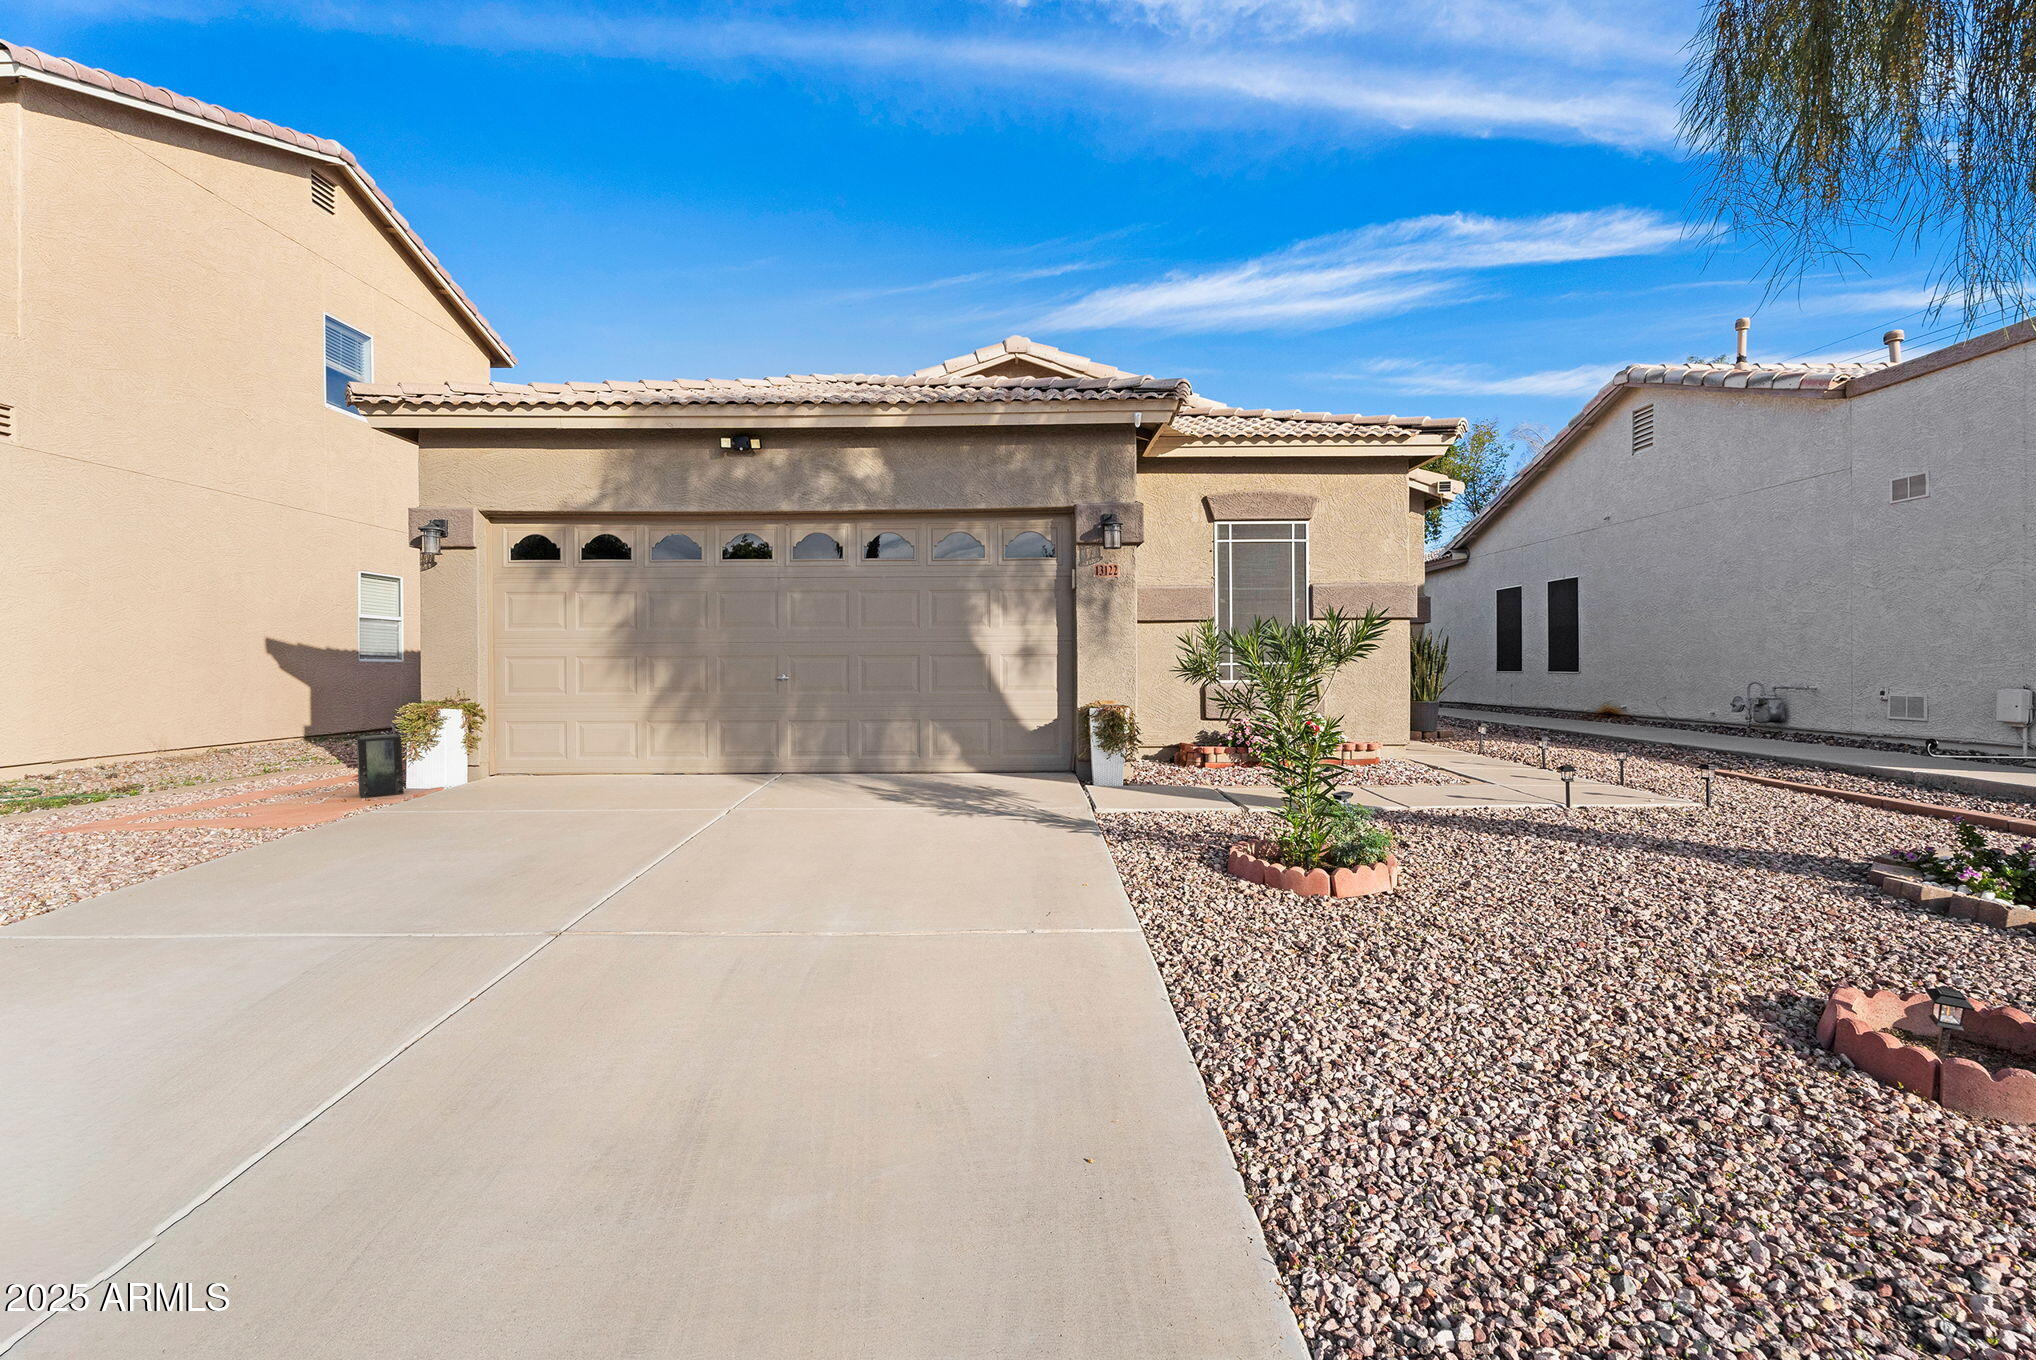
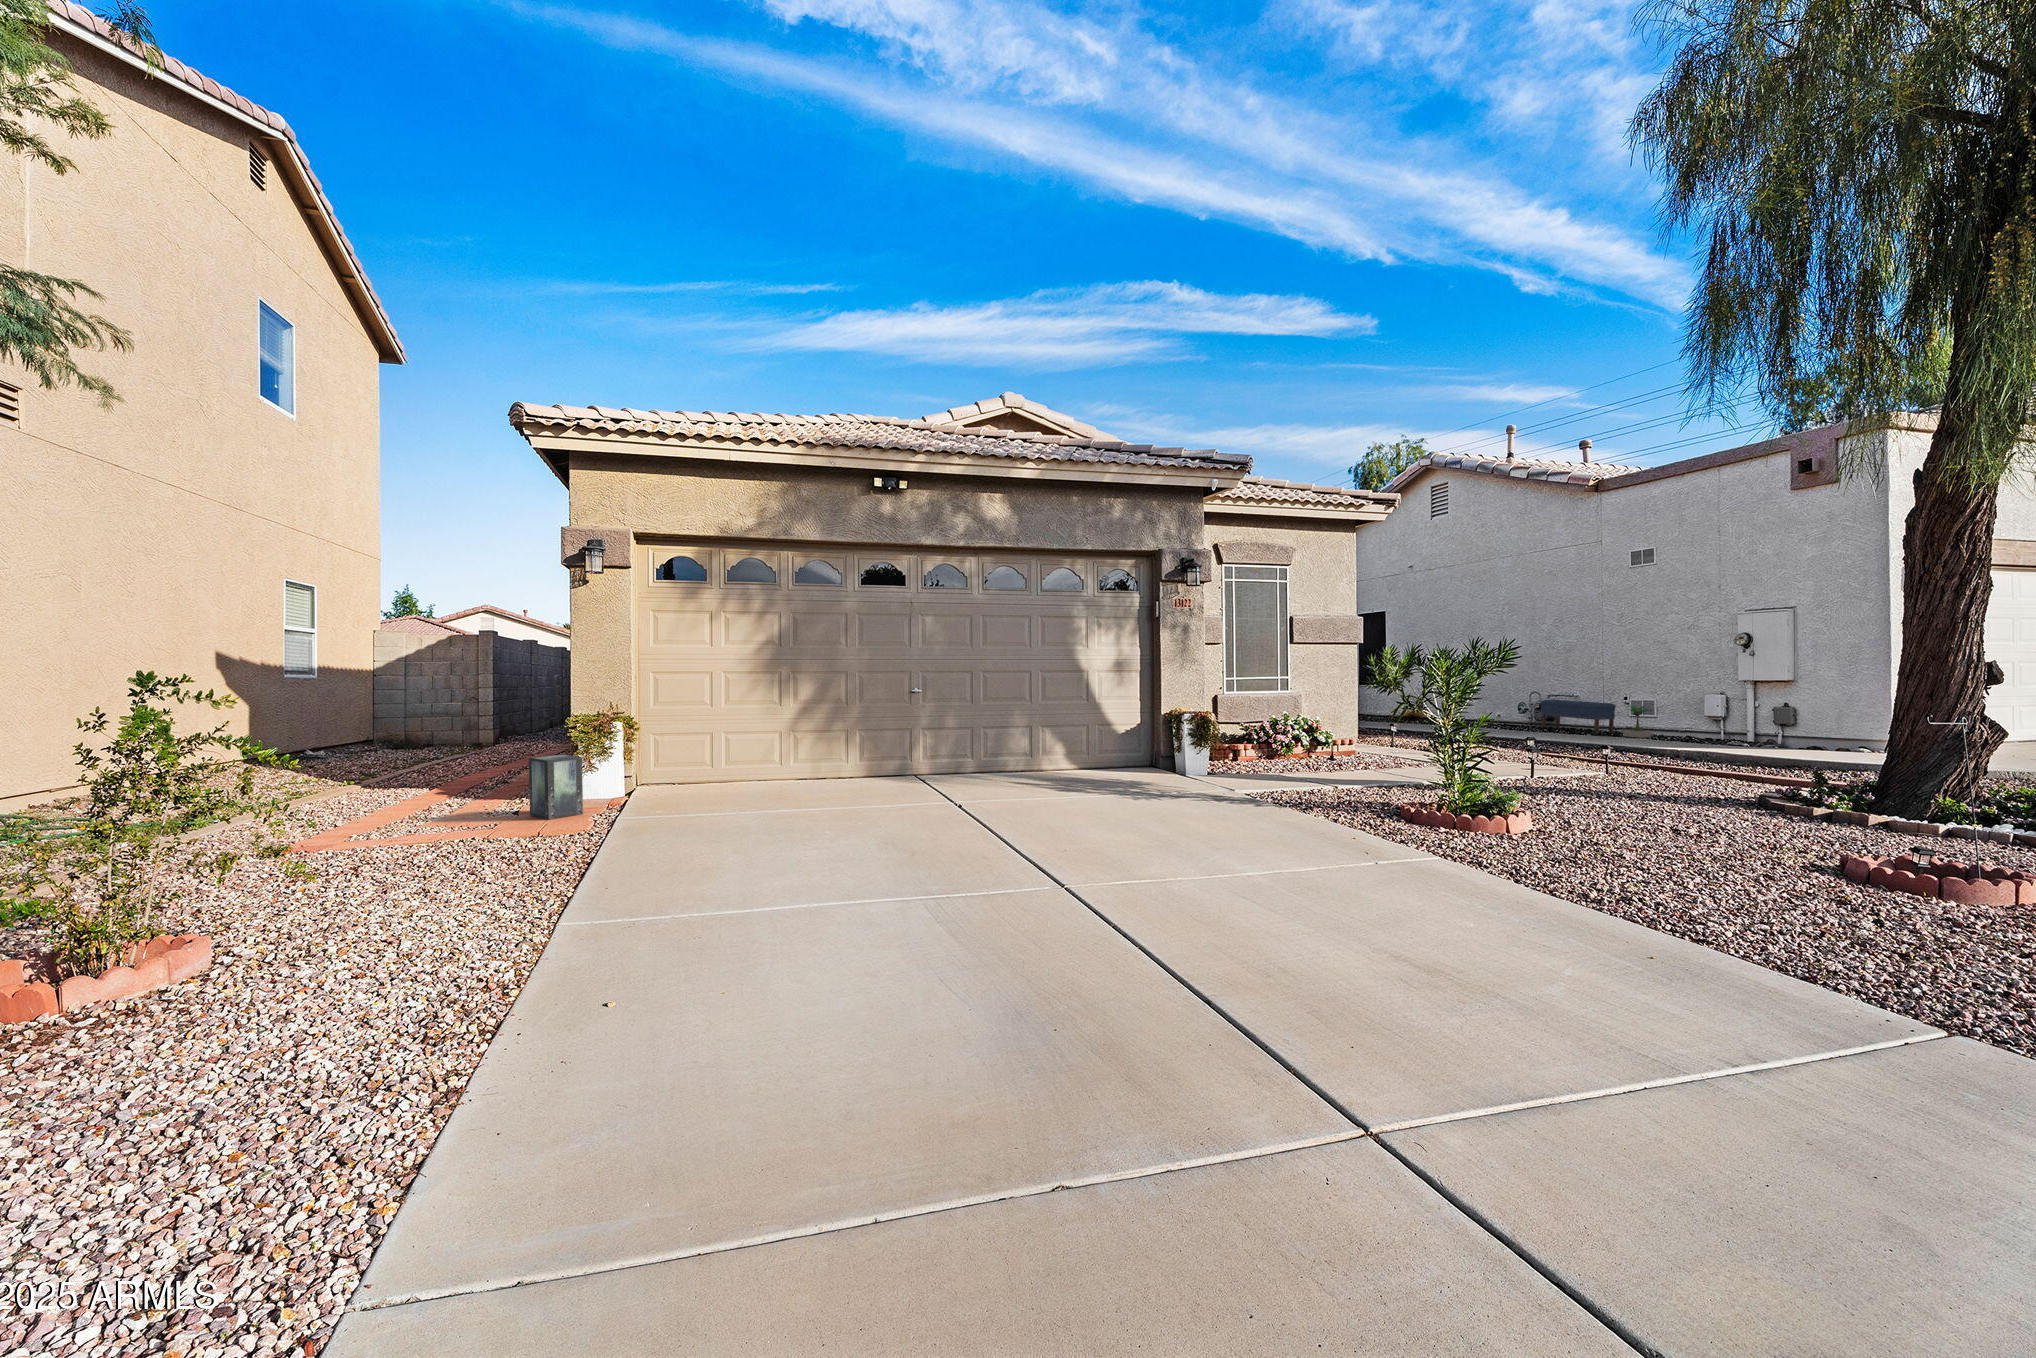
bench: none [1758,695,1868,745] -> present [1540,699,1616,734]
potted plant: none [1870,704,1922,752] -> present [1623,705,1651,738]

